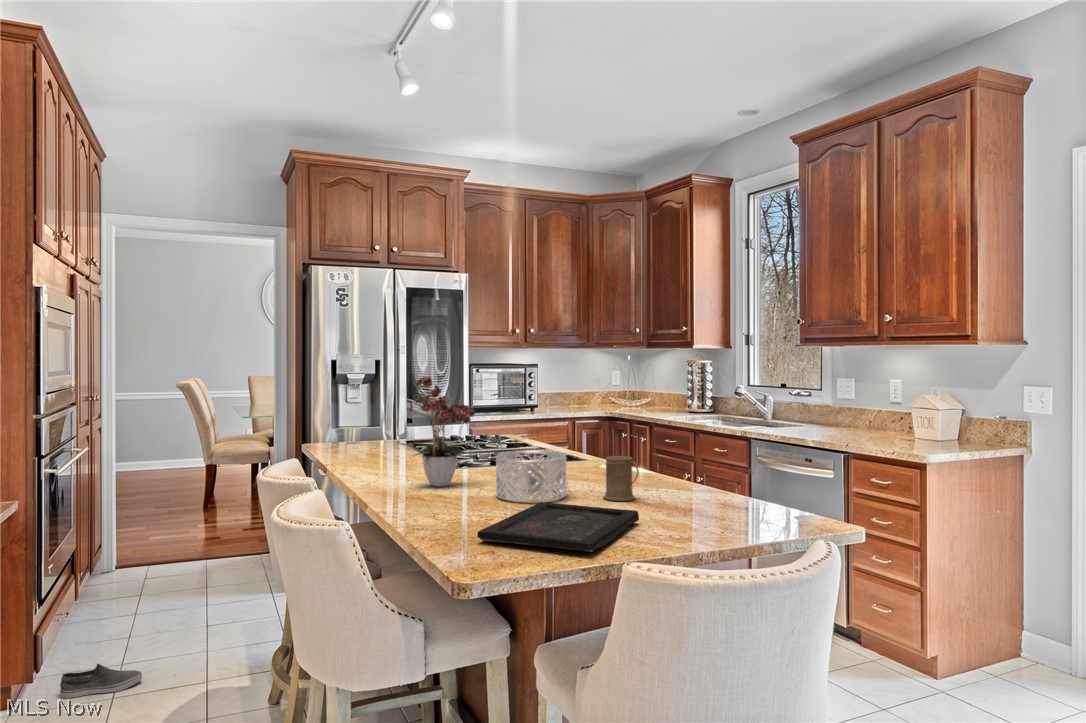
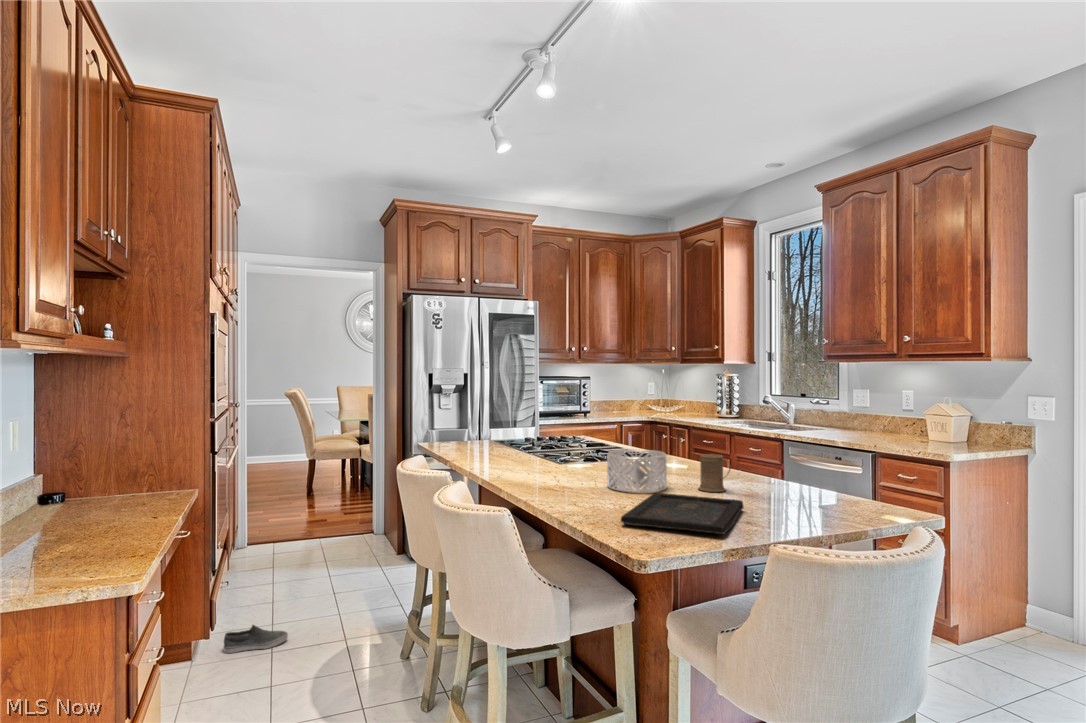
flower arrangement: present [410,377,475,487] -> none [528,383,587,479]

